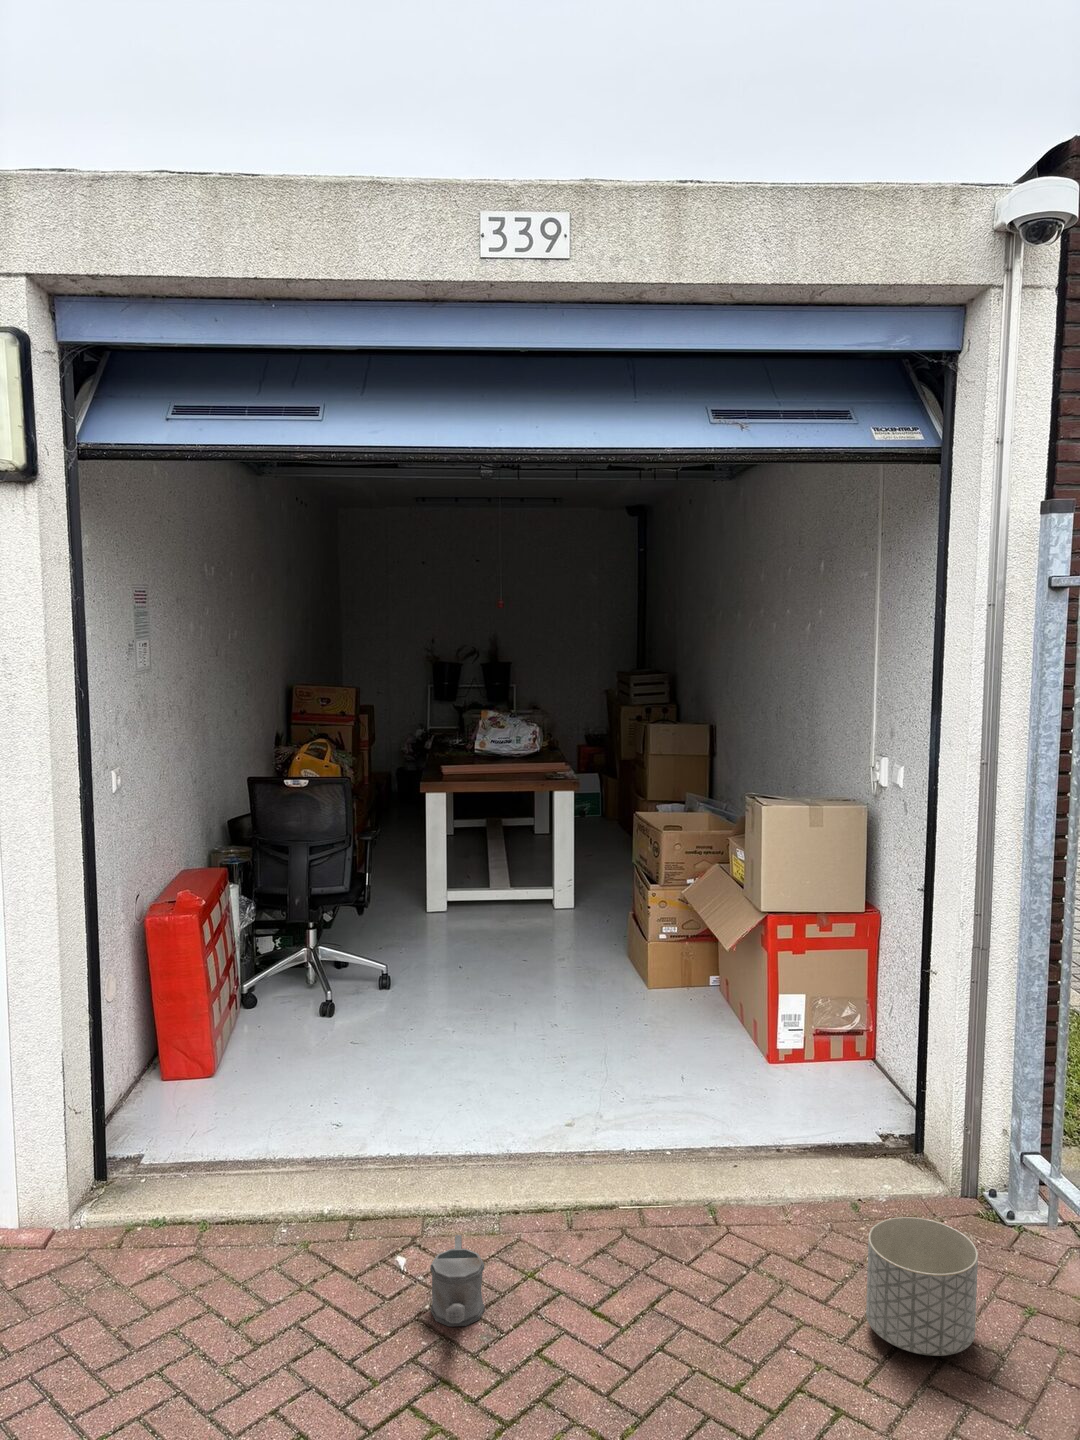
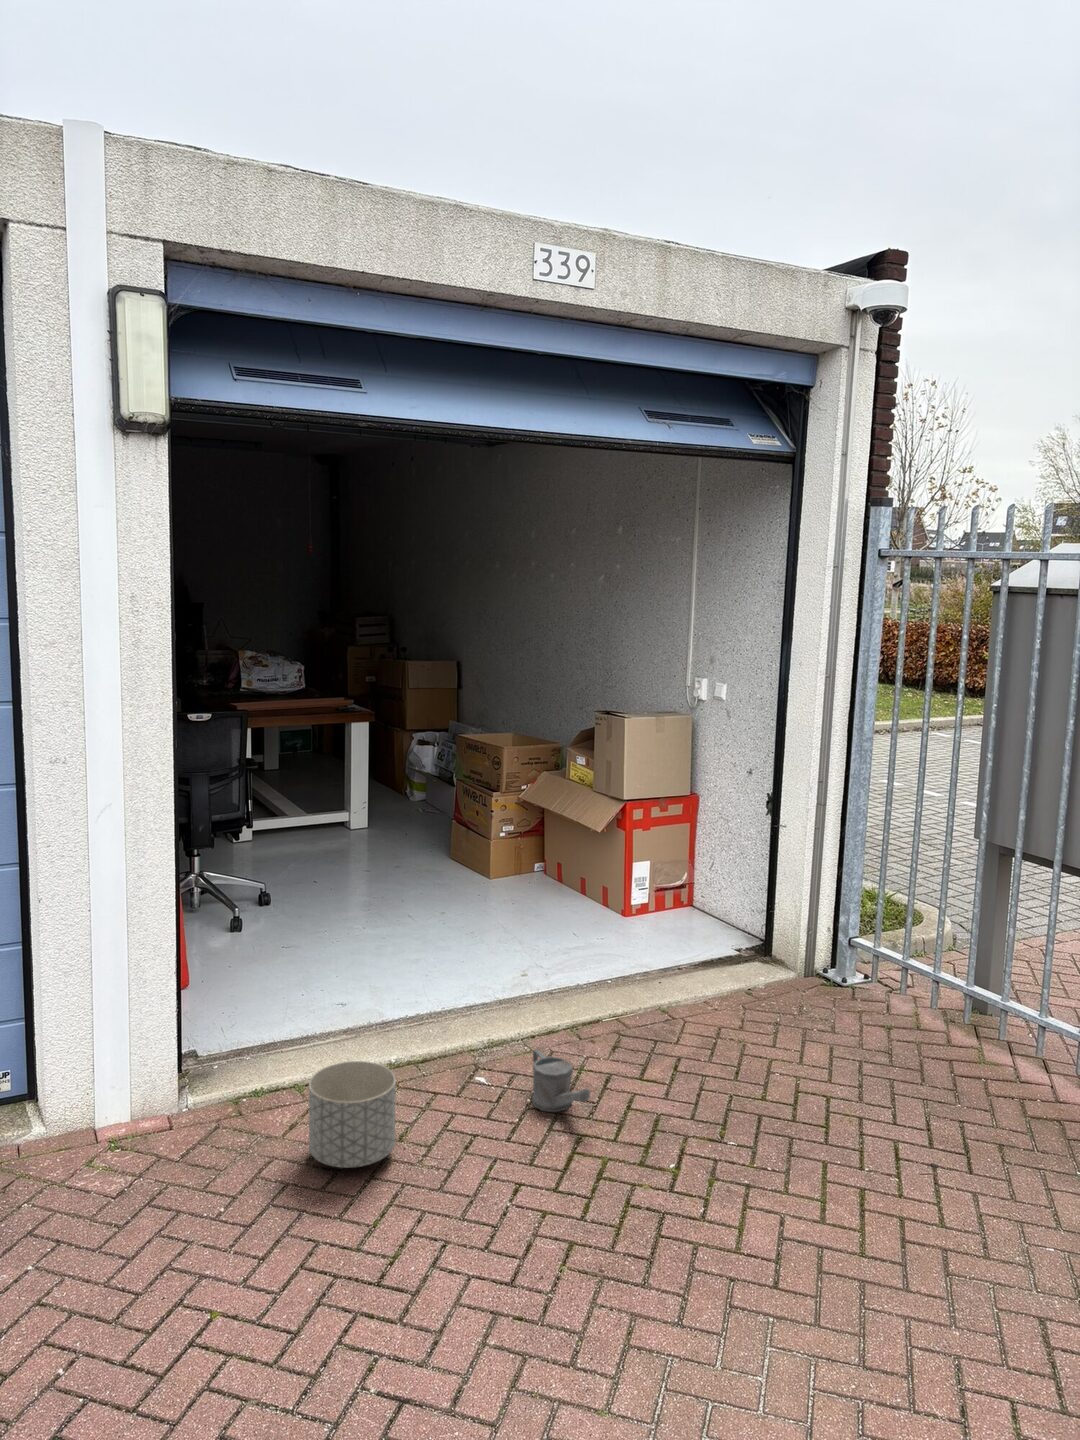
planter: present [866,1217,978,1356] -> present [309,1061,396,1168]

